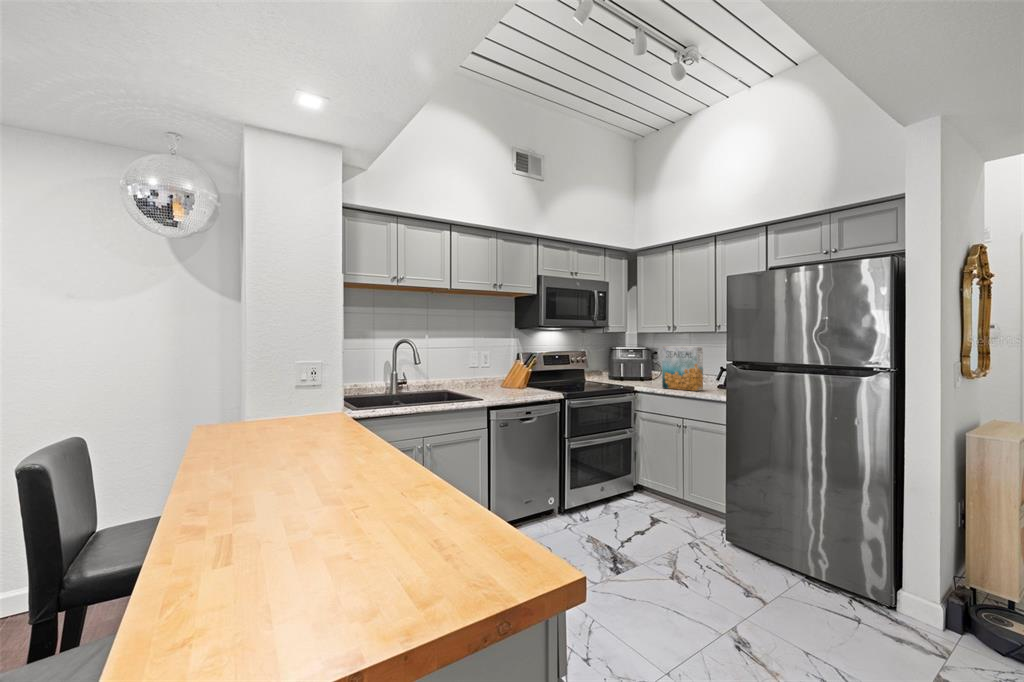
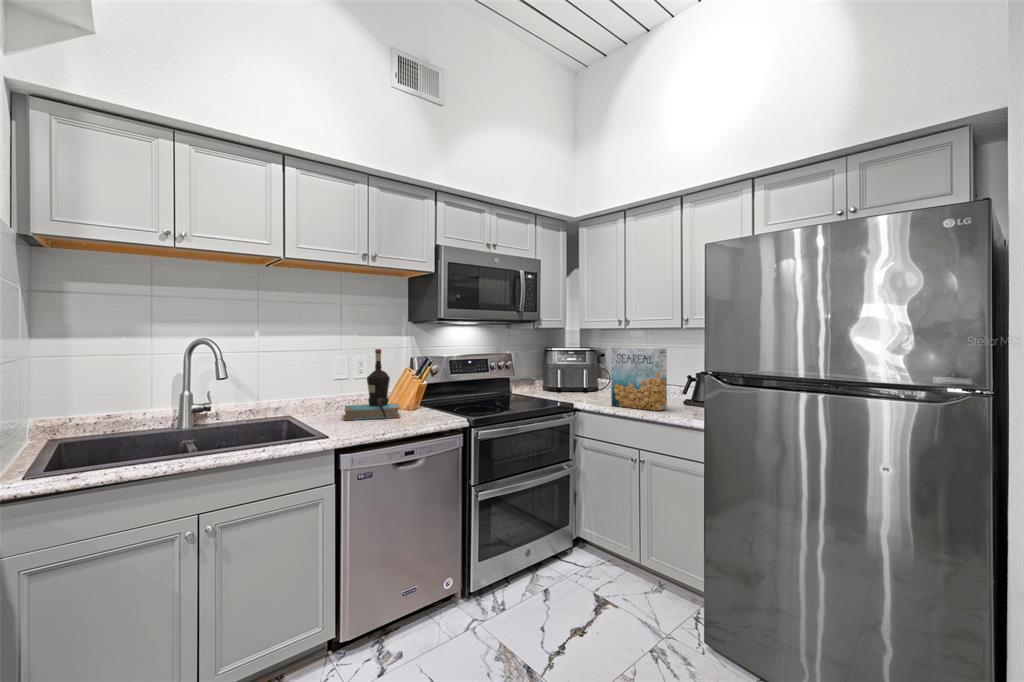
bottle: none [481,347,518,393] -> present [344,349,400,420]

